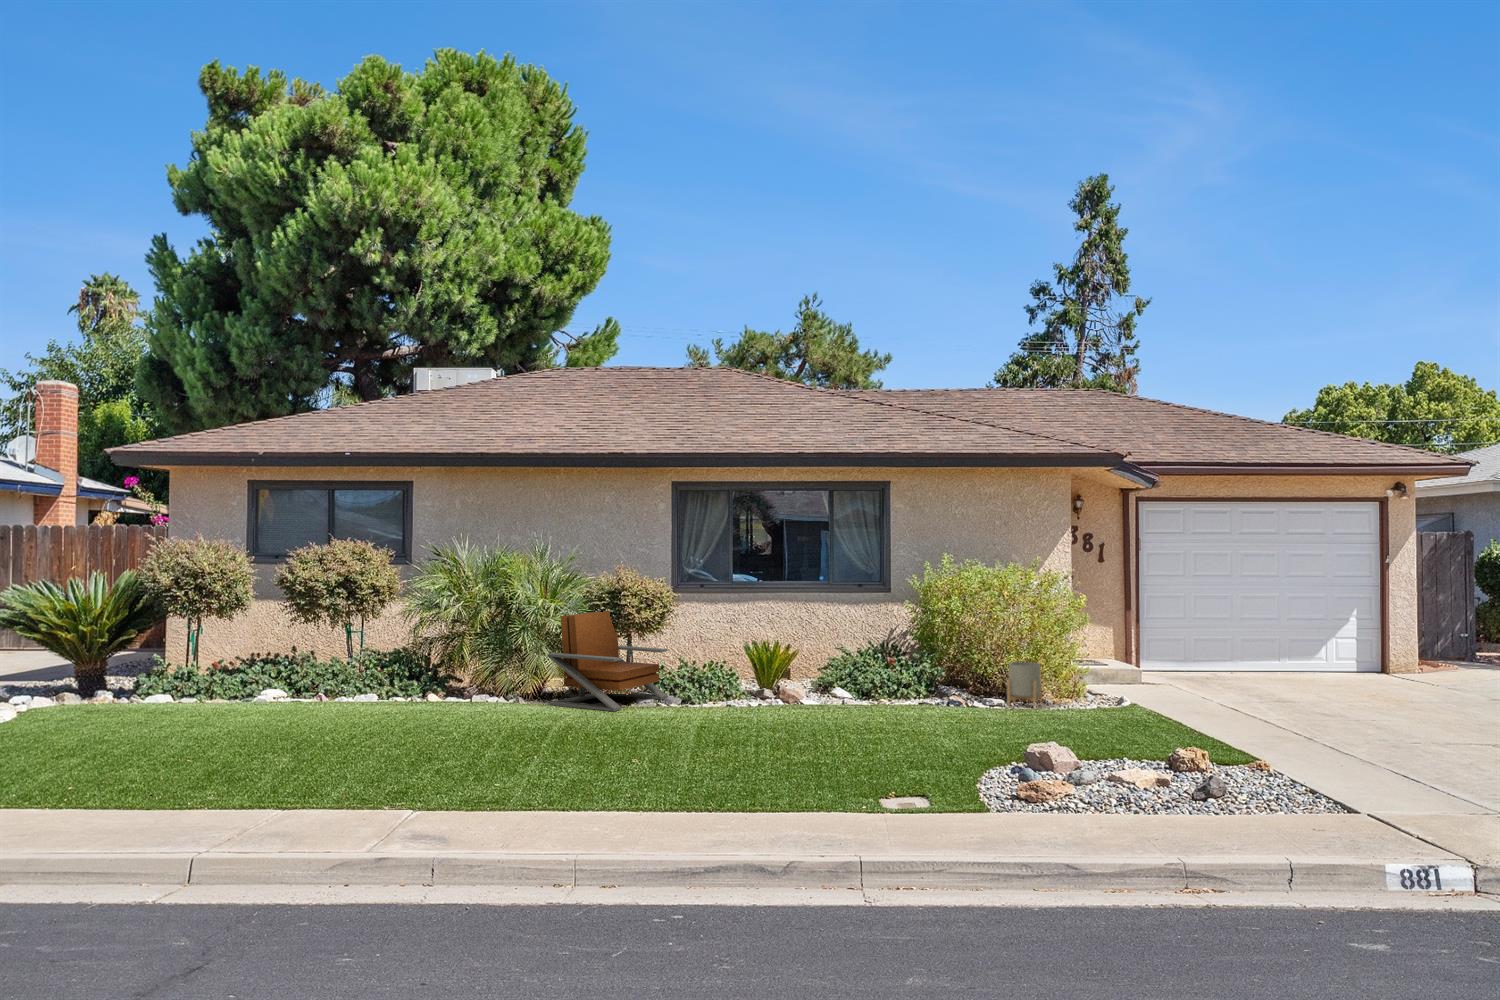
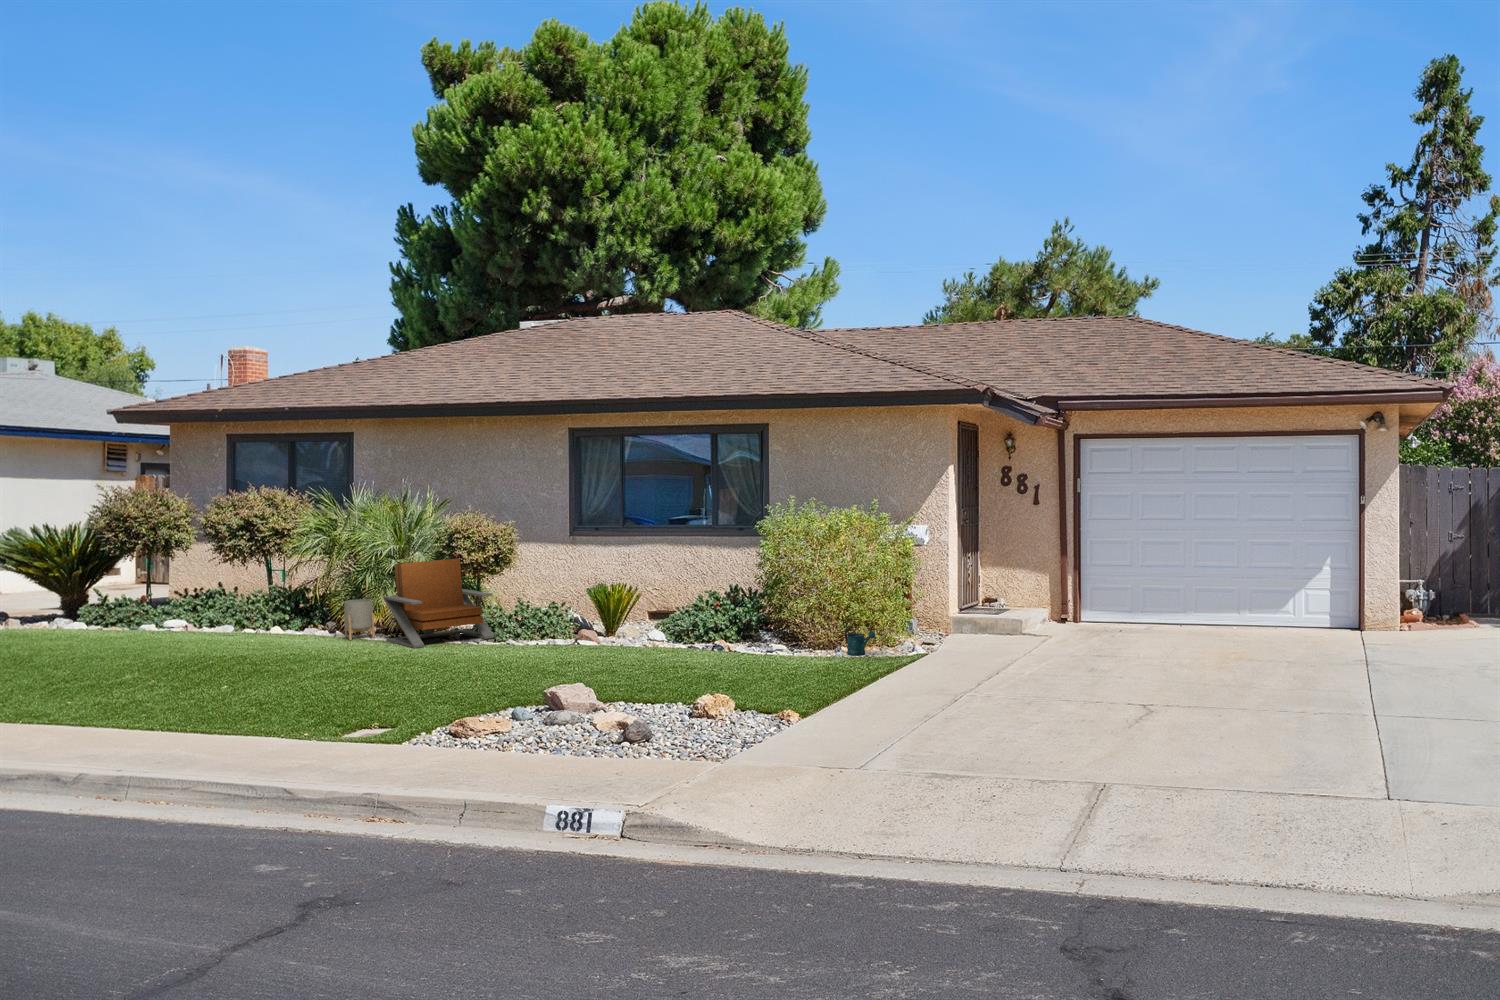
planter: present [1007,662,1041,709] -> present [344,599,375,640]
watering can: none [1074,677,1115,703] -> present [845,629,875,655]

